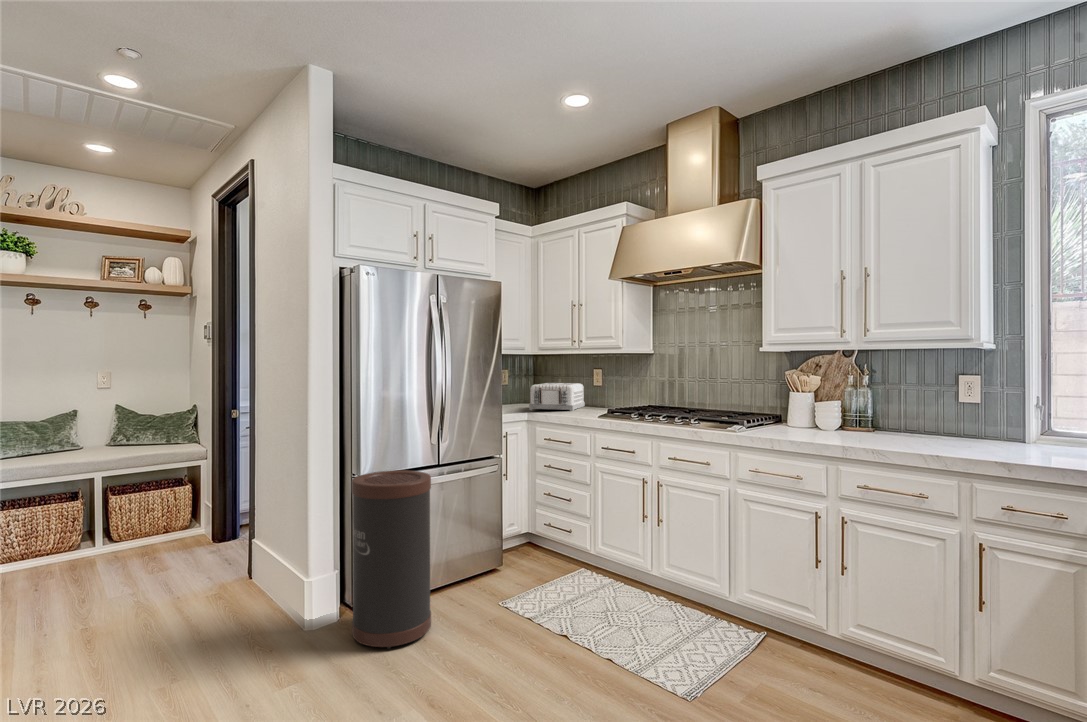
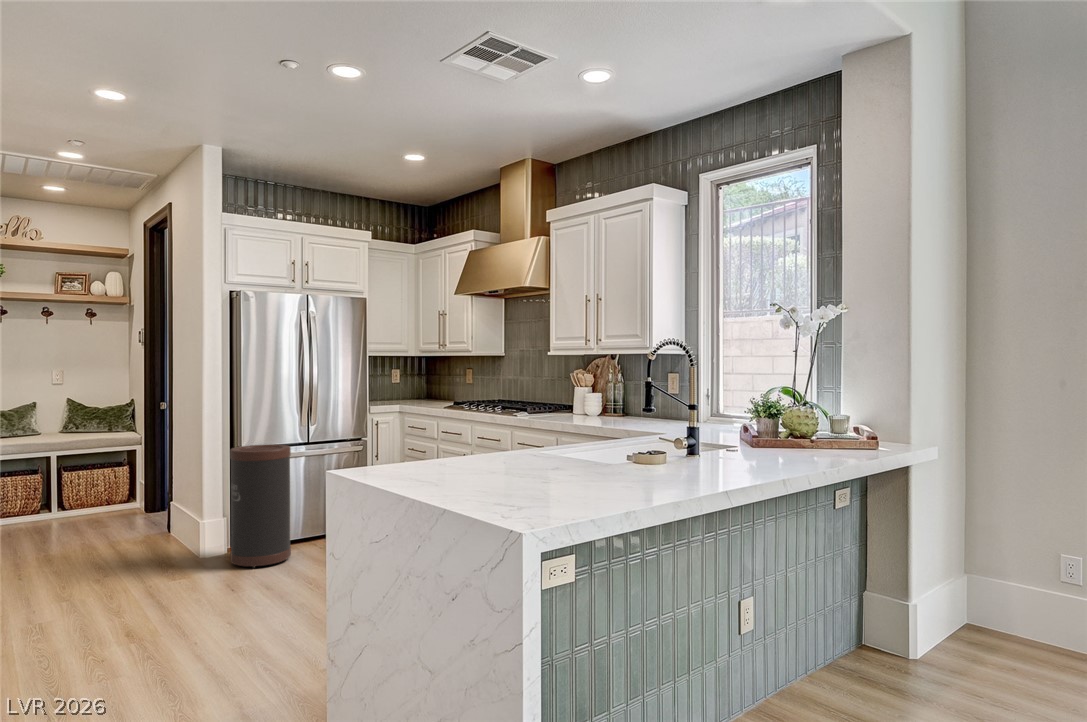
toaster: present [529,383,585,411] -> none [405,381,458,404]

